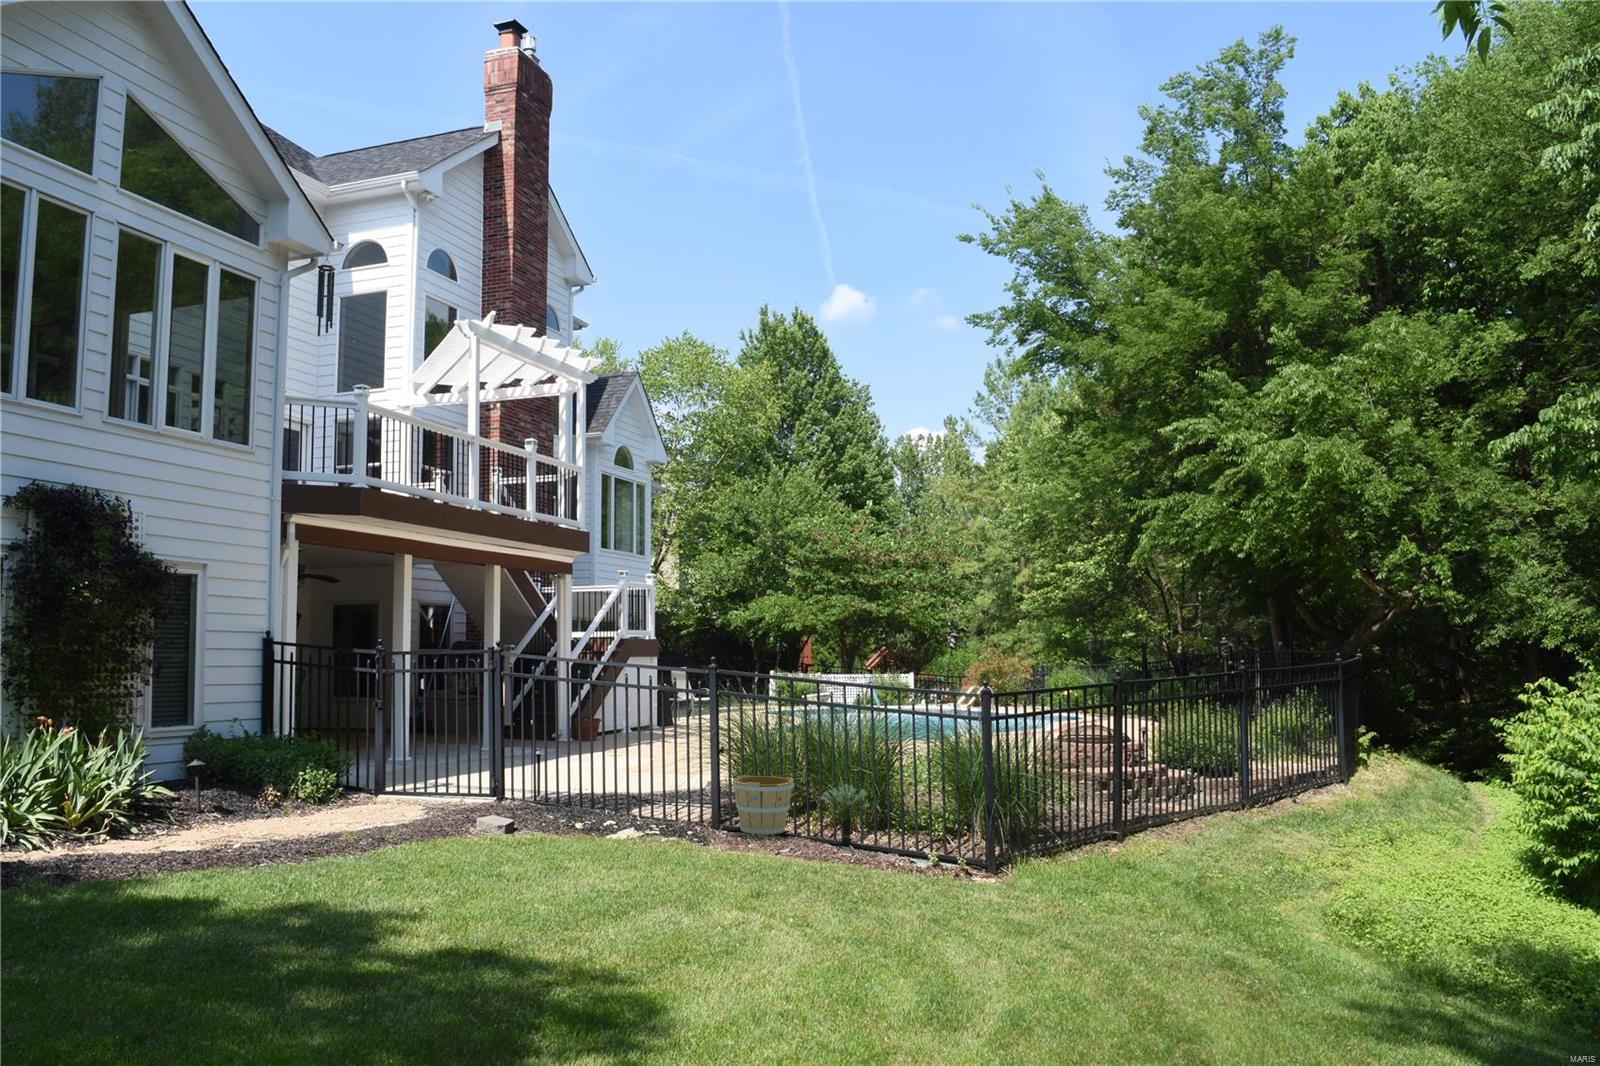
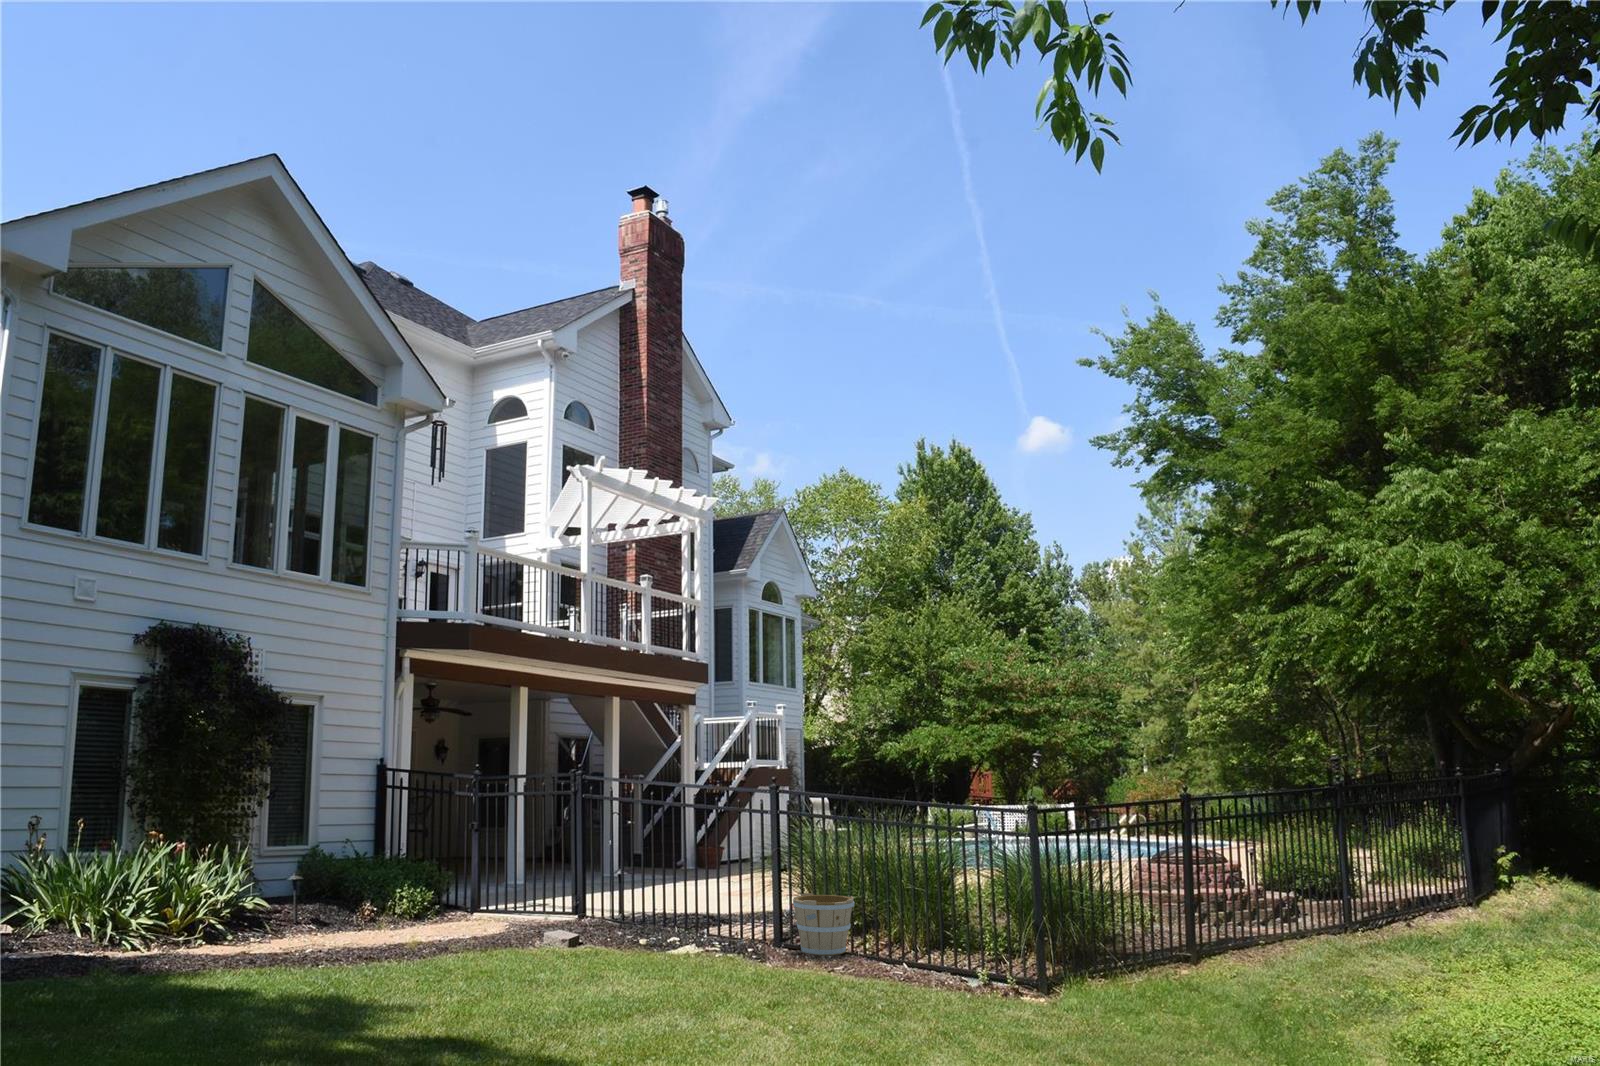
potted plant: present [820,784,869,845] -> none [874,903,932,967]

